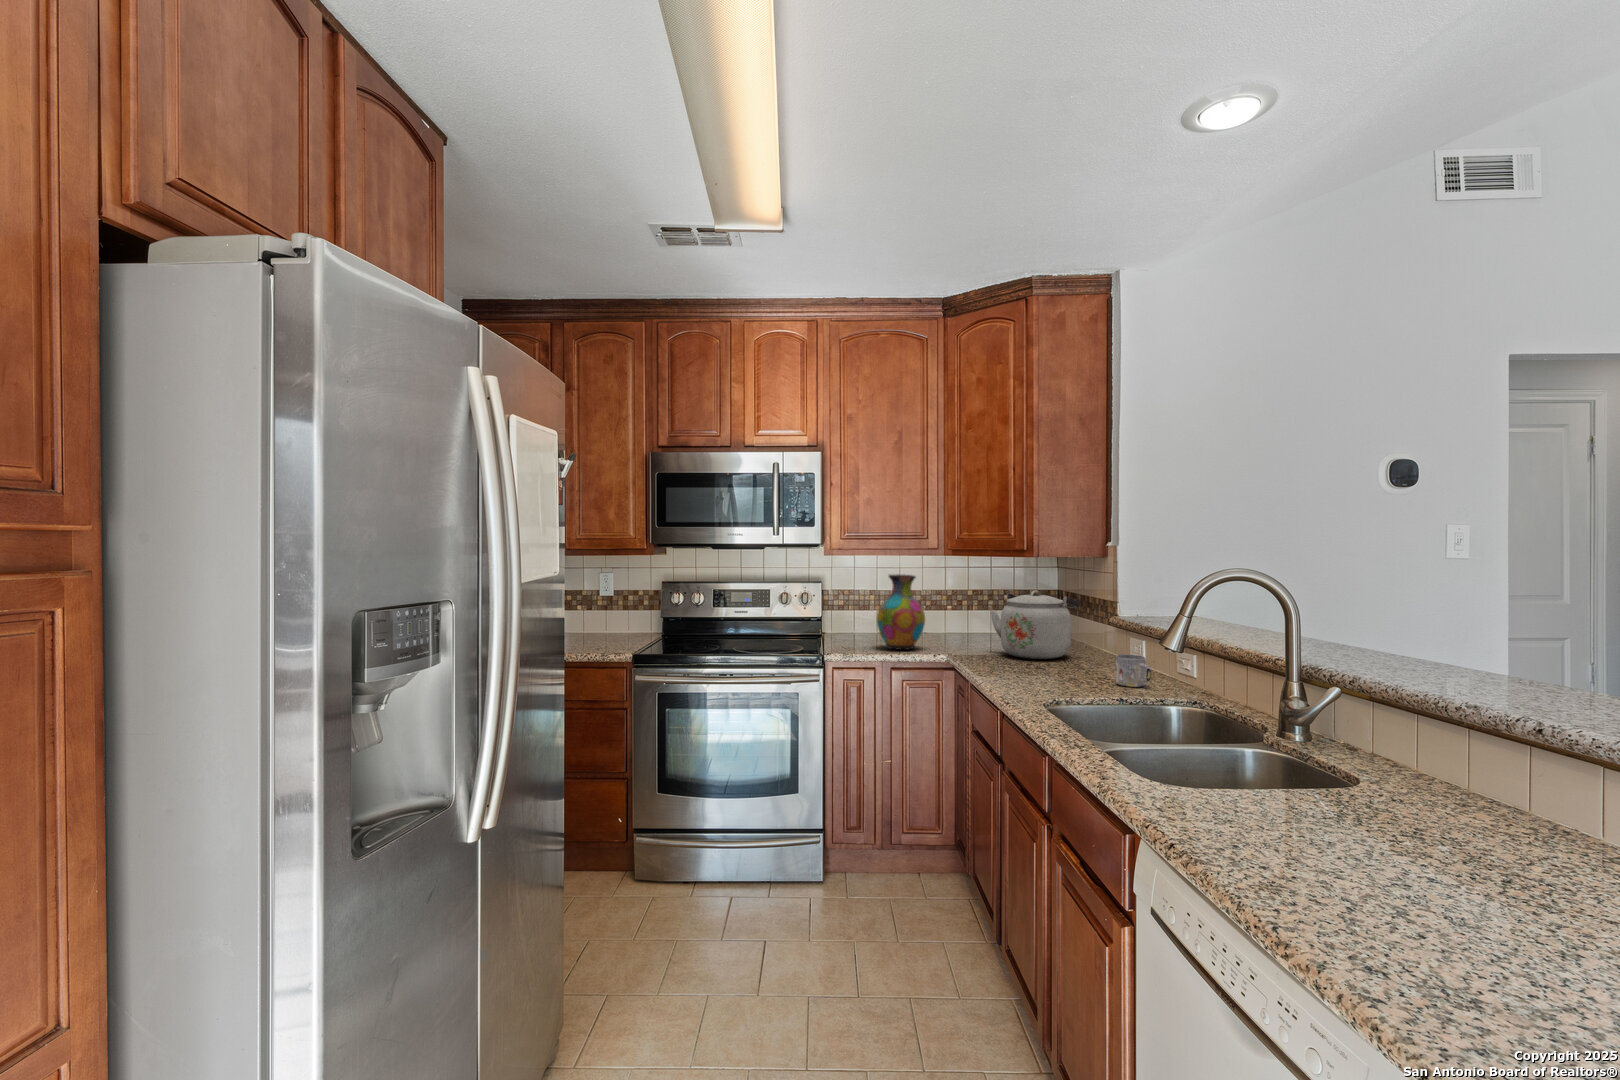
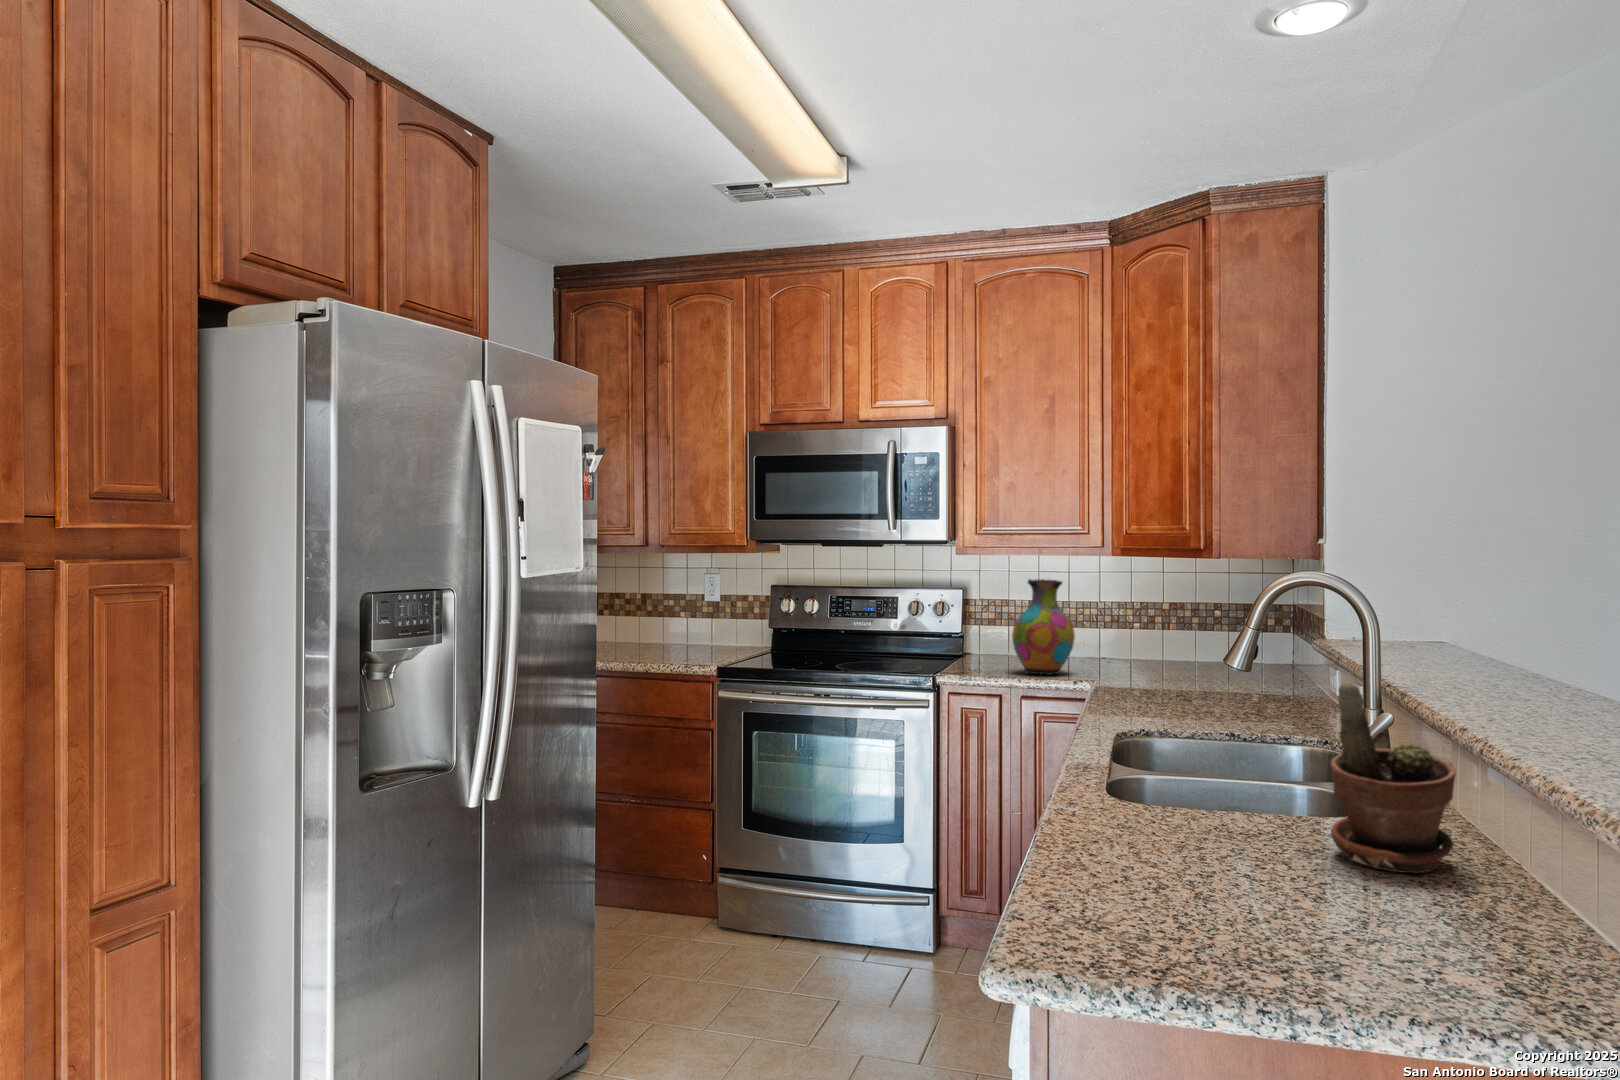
kettle: present [990,590,1079,659] -> none [1155,601,1271,691]
mug: present [1116,654,1152,687] -> none [1258,683,1297,724]
potted plant: none [1393,672,1526,842] -> present [1330,681,1456,873]

